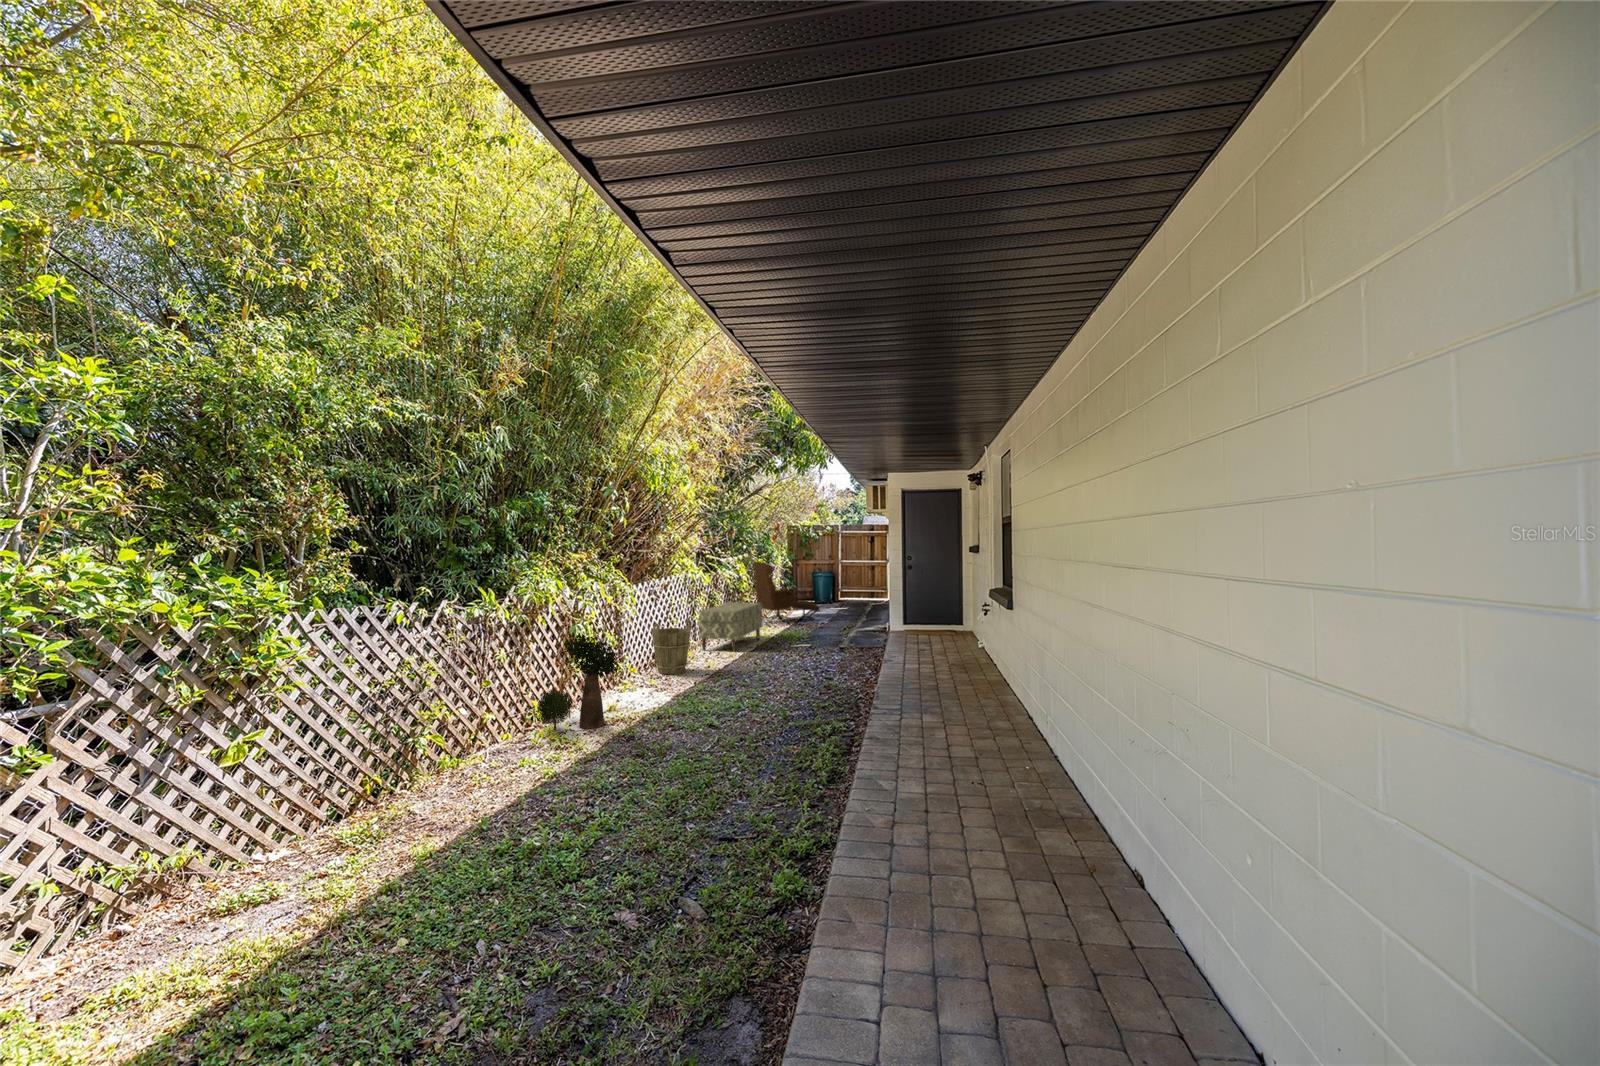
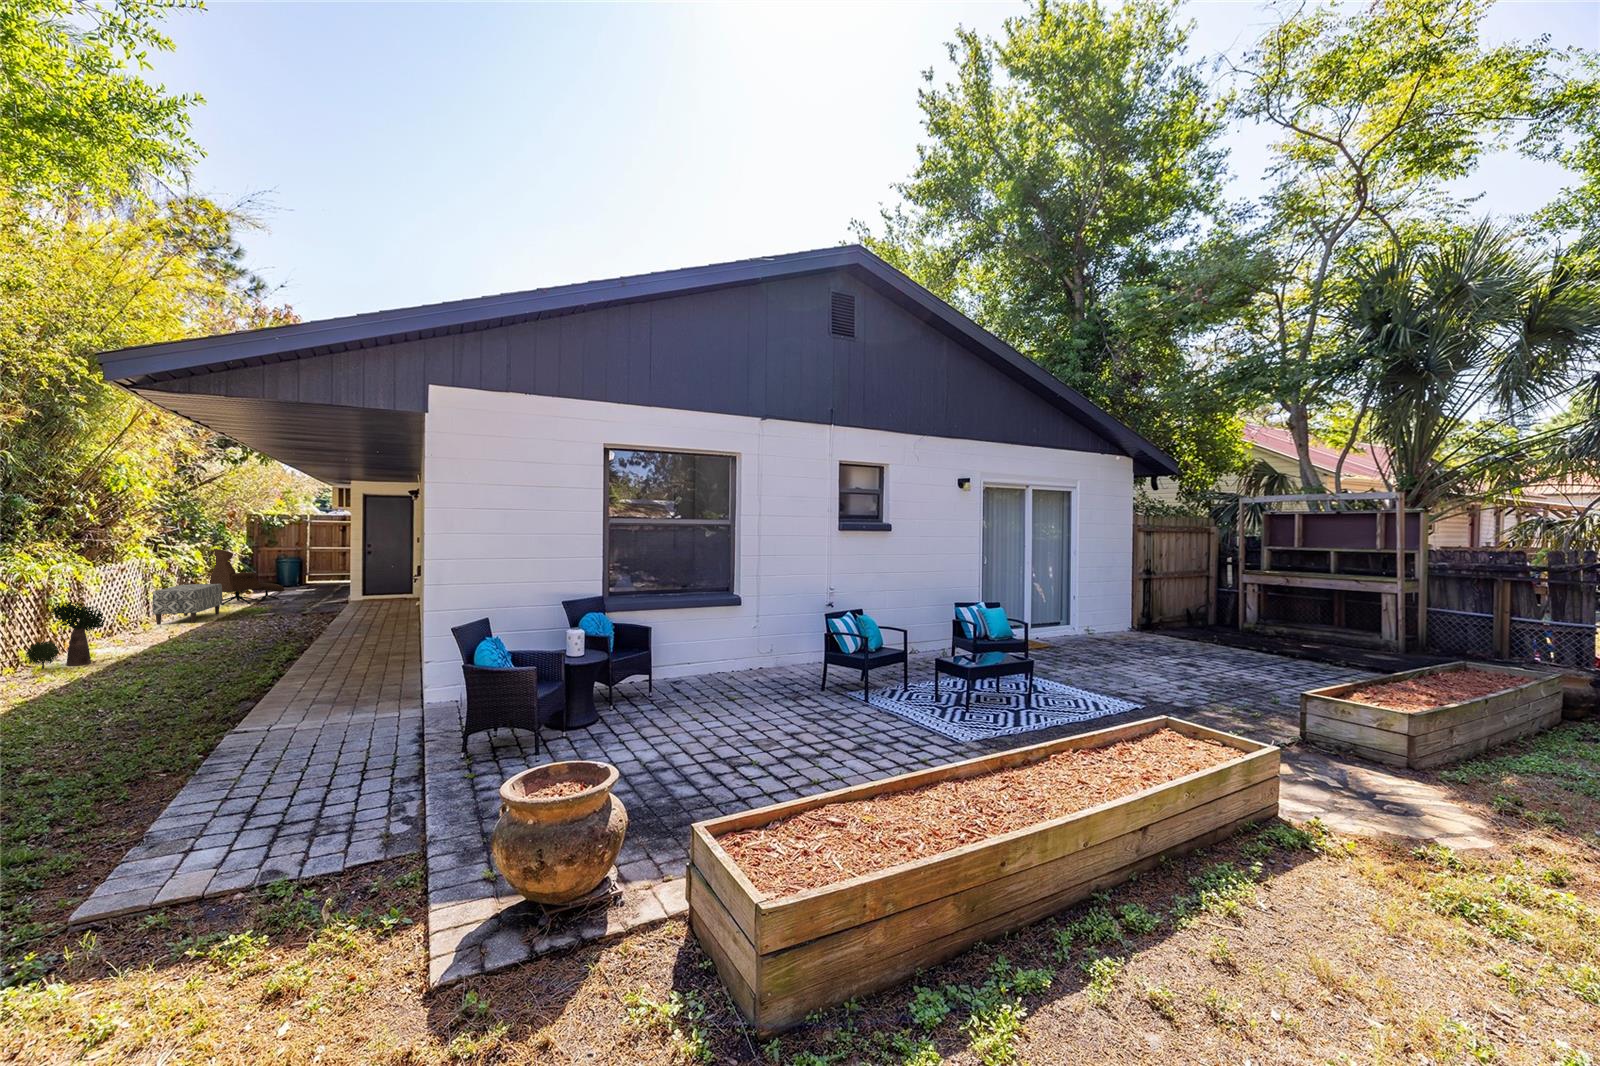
bucket: present [652,620,691,674] -> none [109,596,153,639]

